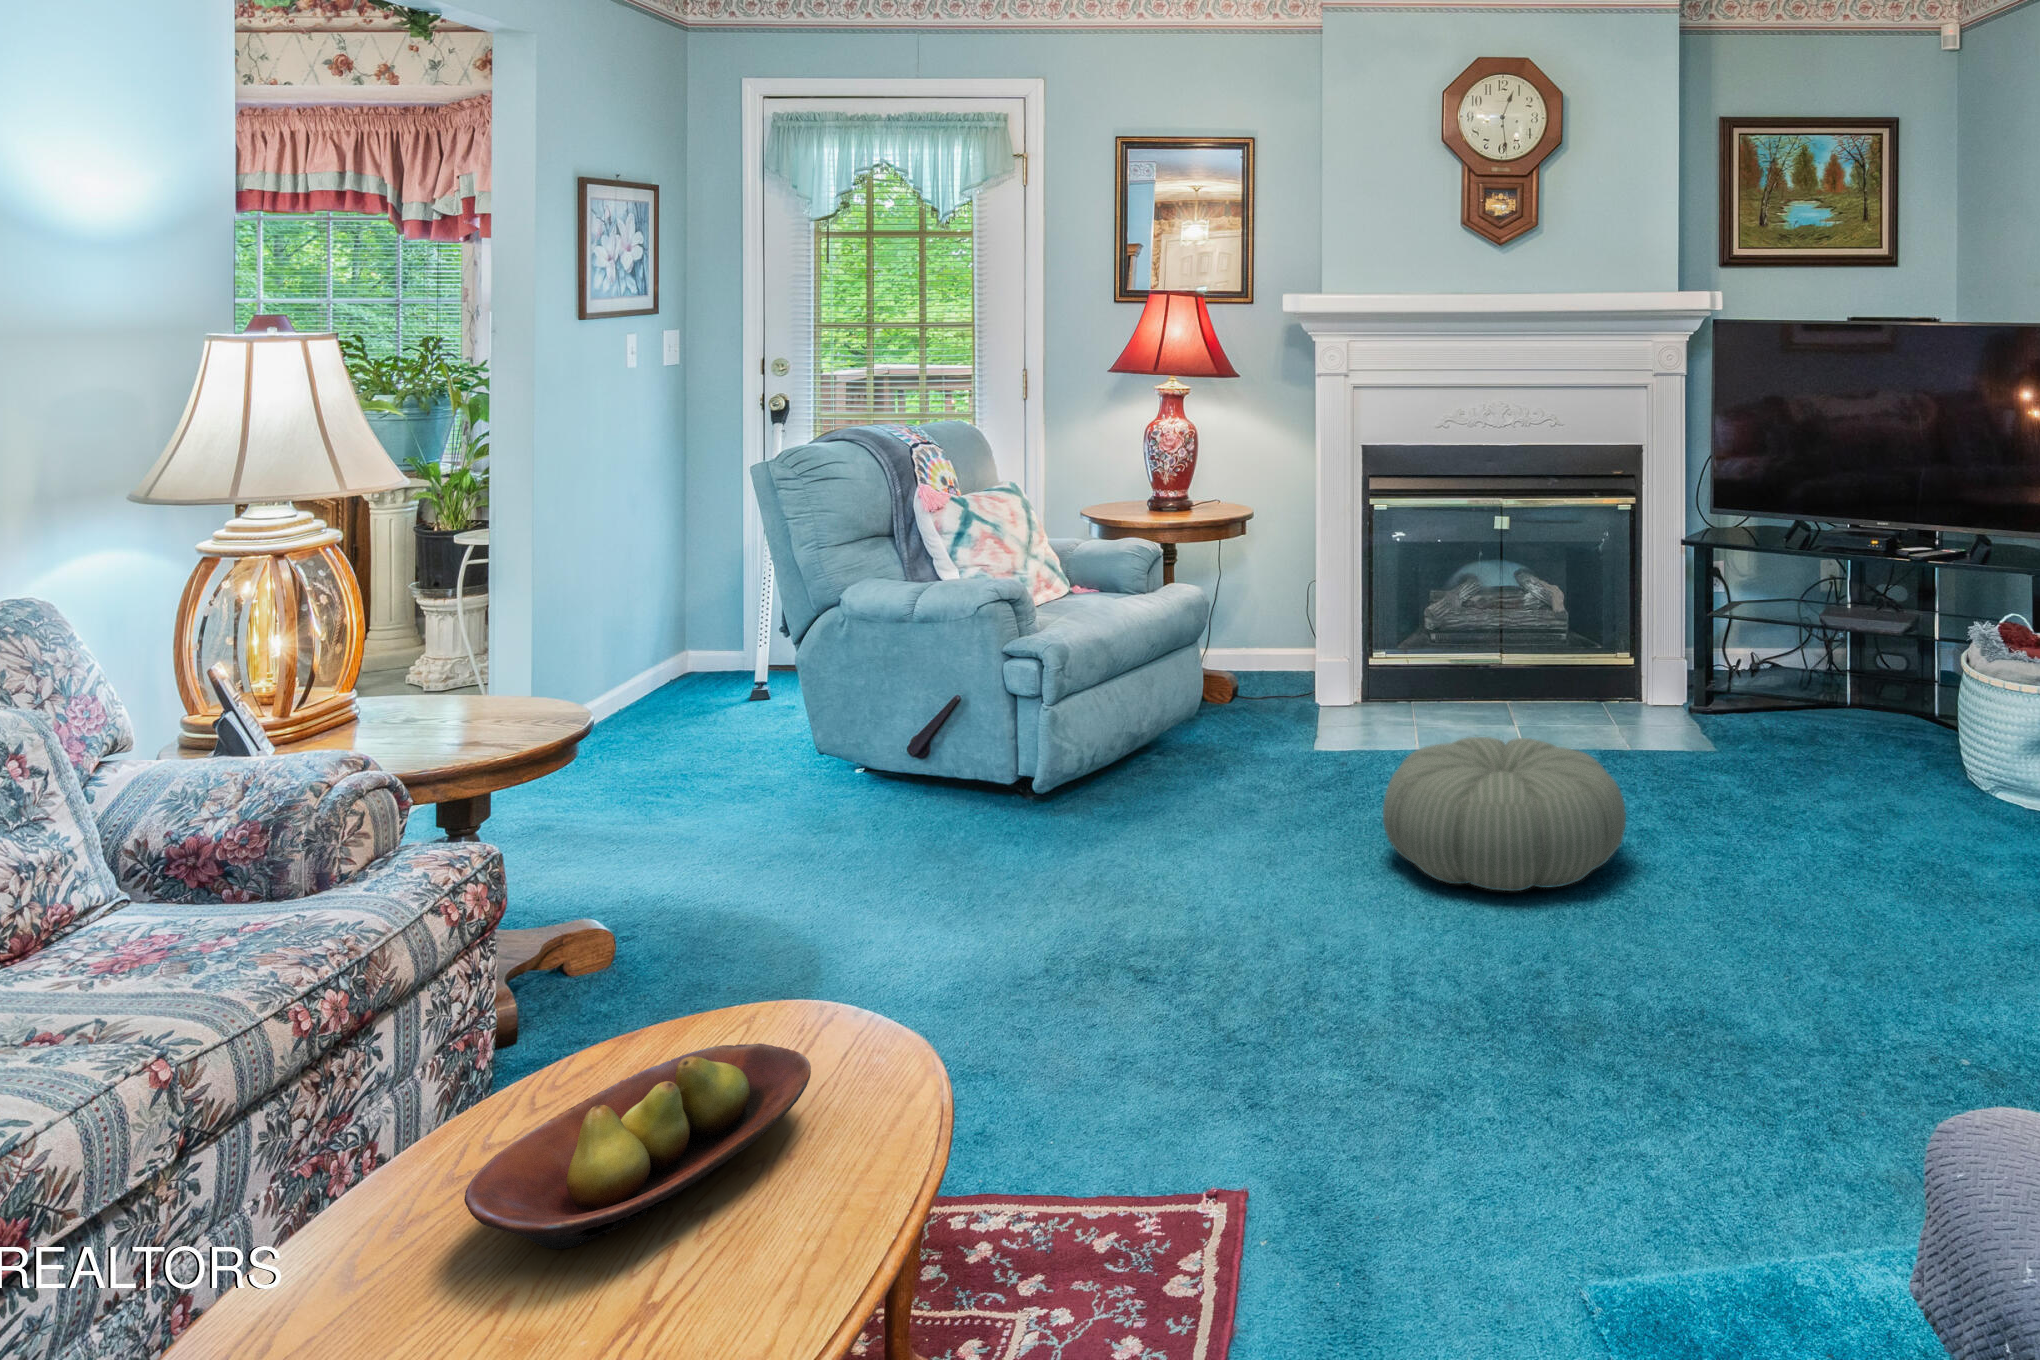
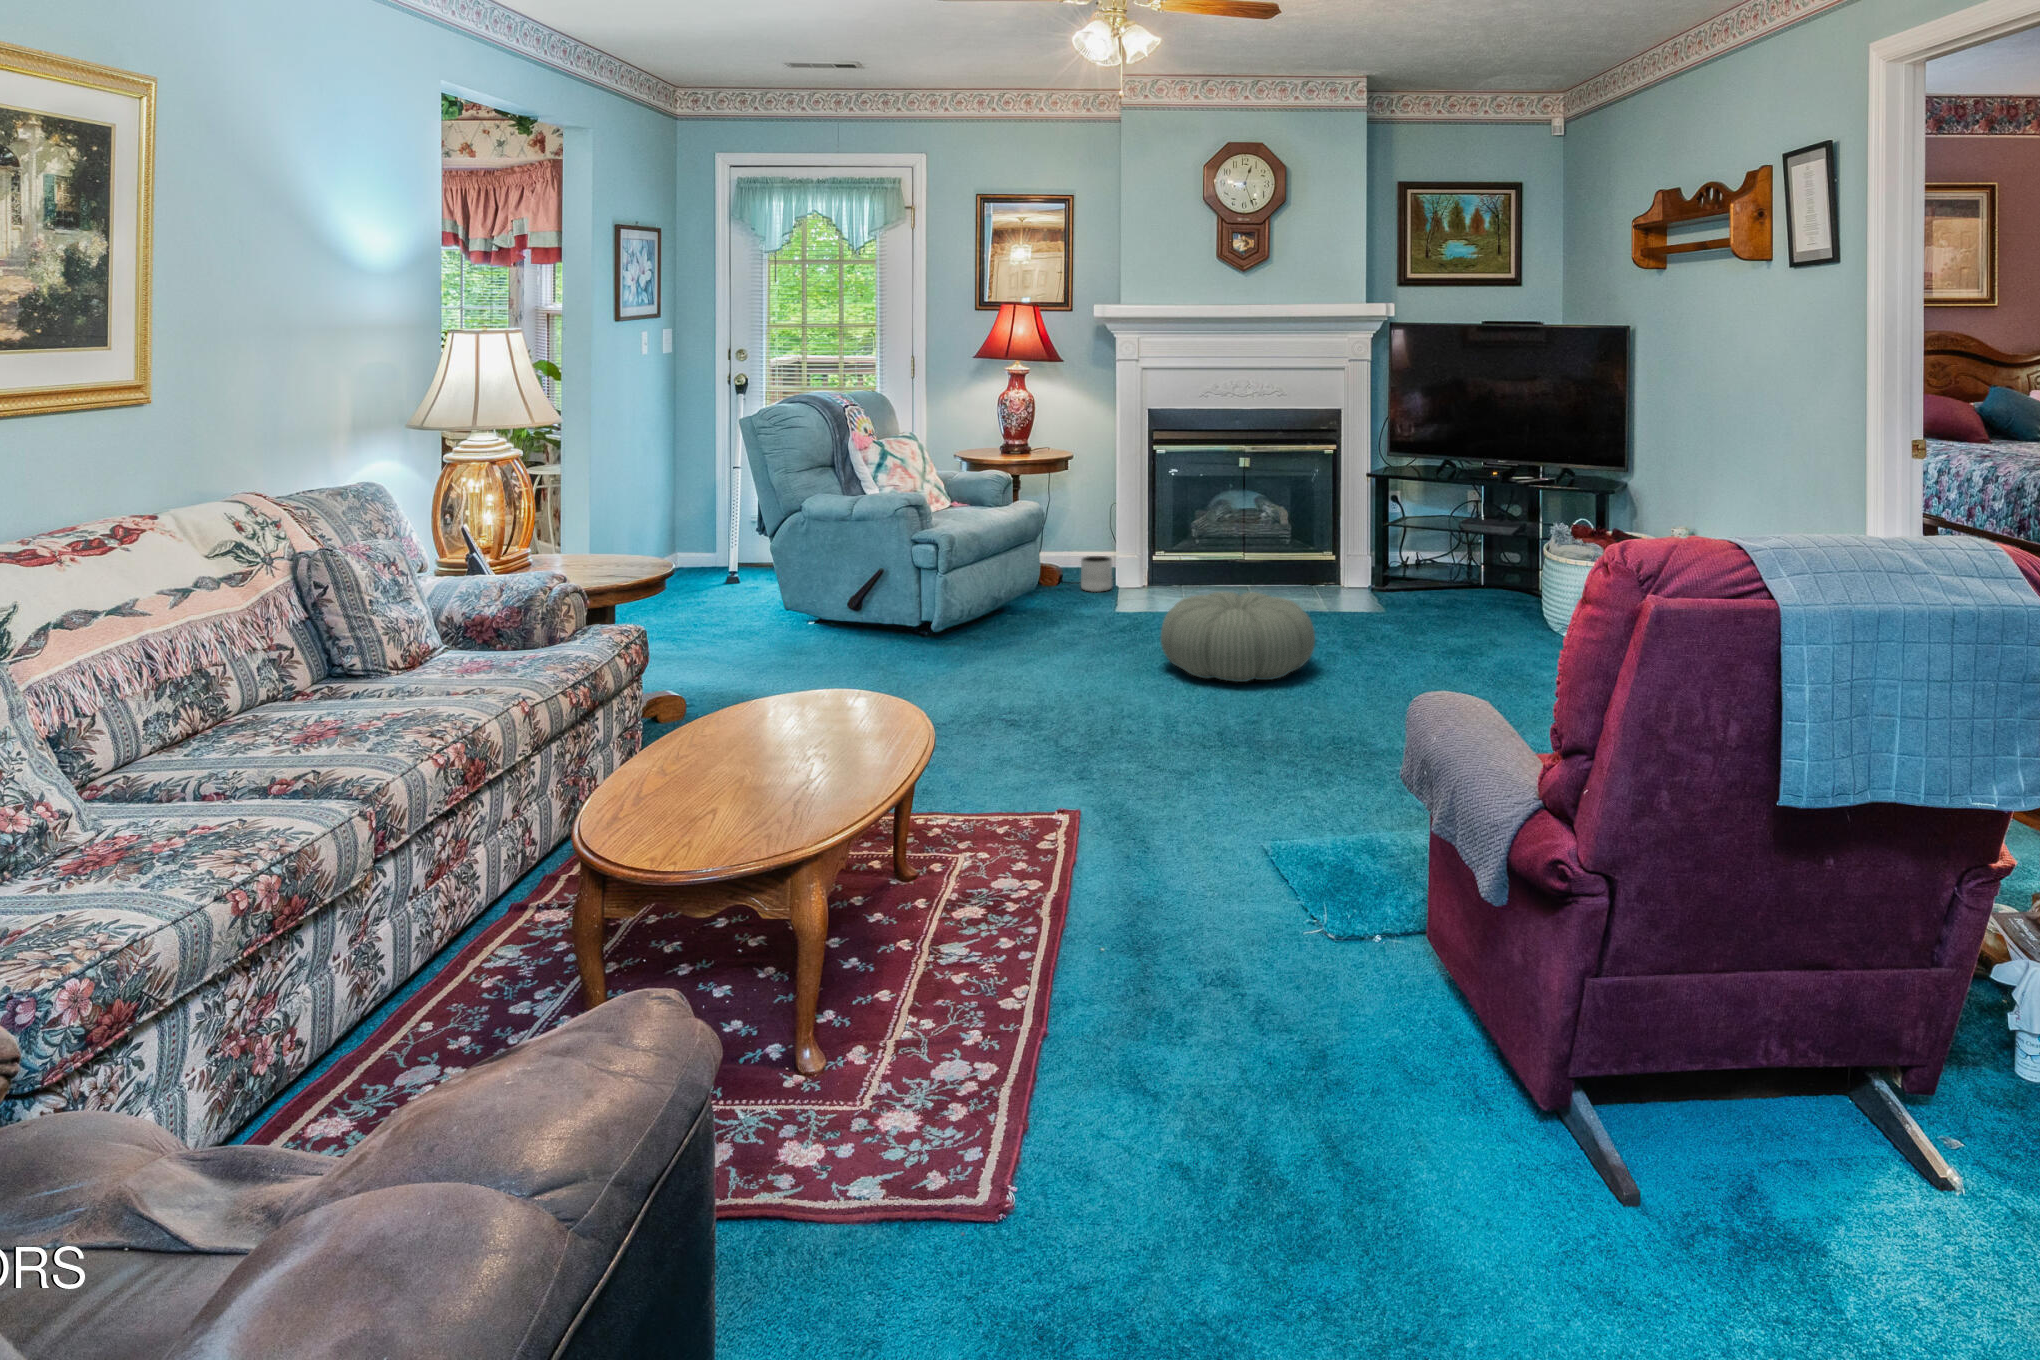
planter: none [1263,662,1309,716] -> present [1081,556,1112,592]
fruit bowl: present [464,1043,811,1249] -> none [707,694,860,770]

